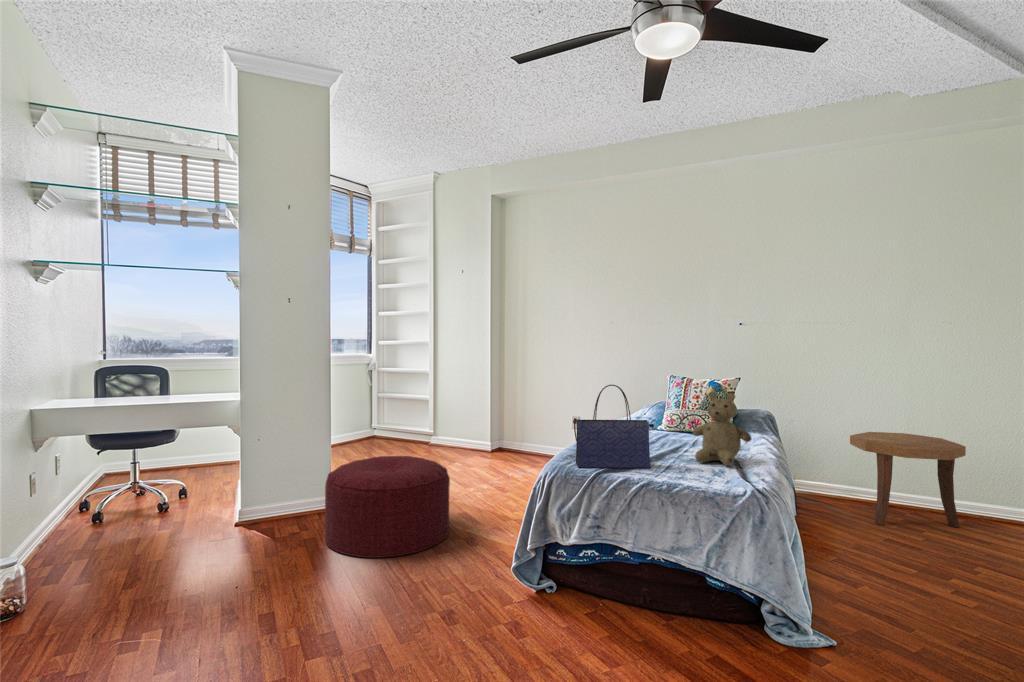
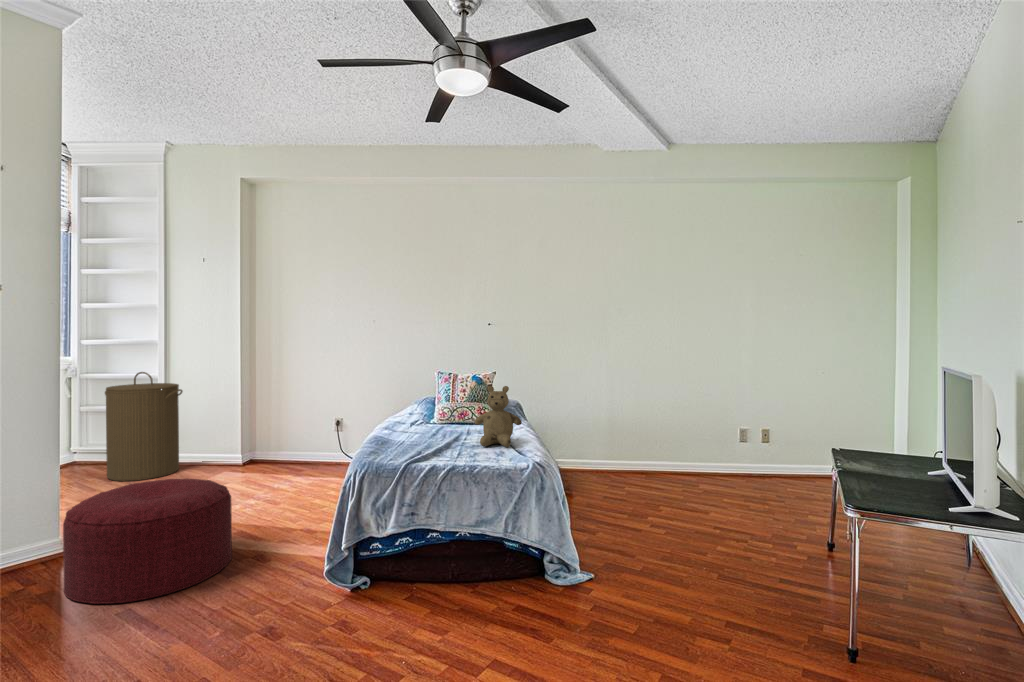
laundry hamper: none [391,363,445,455] -> present [105,372,183,481]
tote bag: present [576,385,654,468] -> none [379,384,449,464]
side table: present [850,432,966,527] -> none [575,409,645,479]

